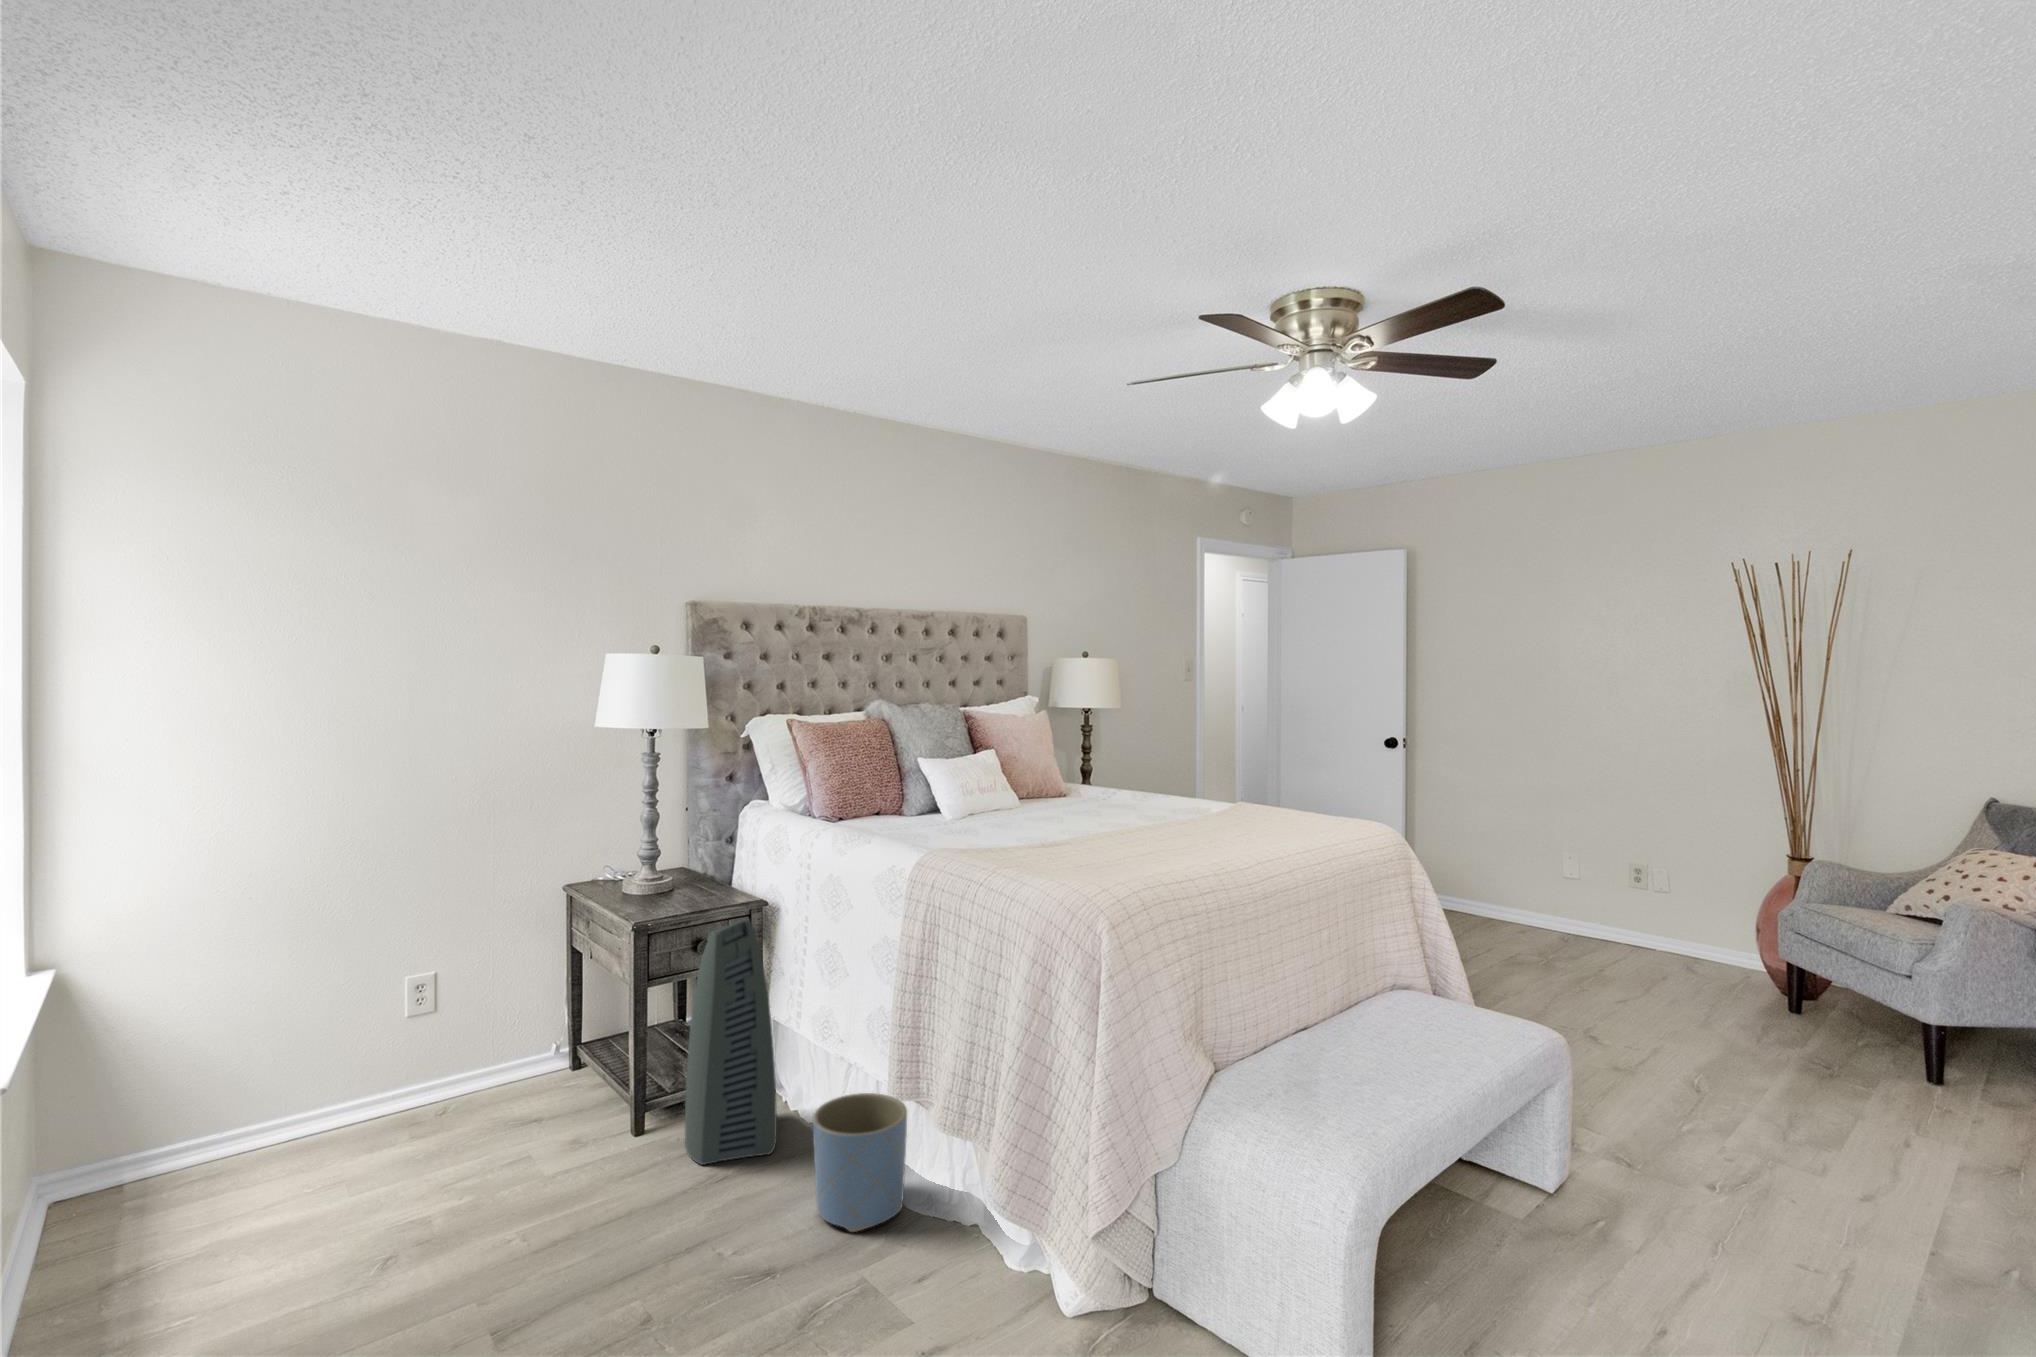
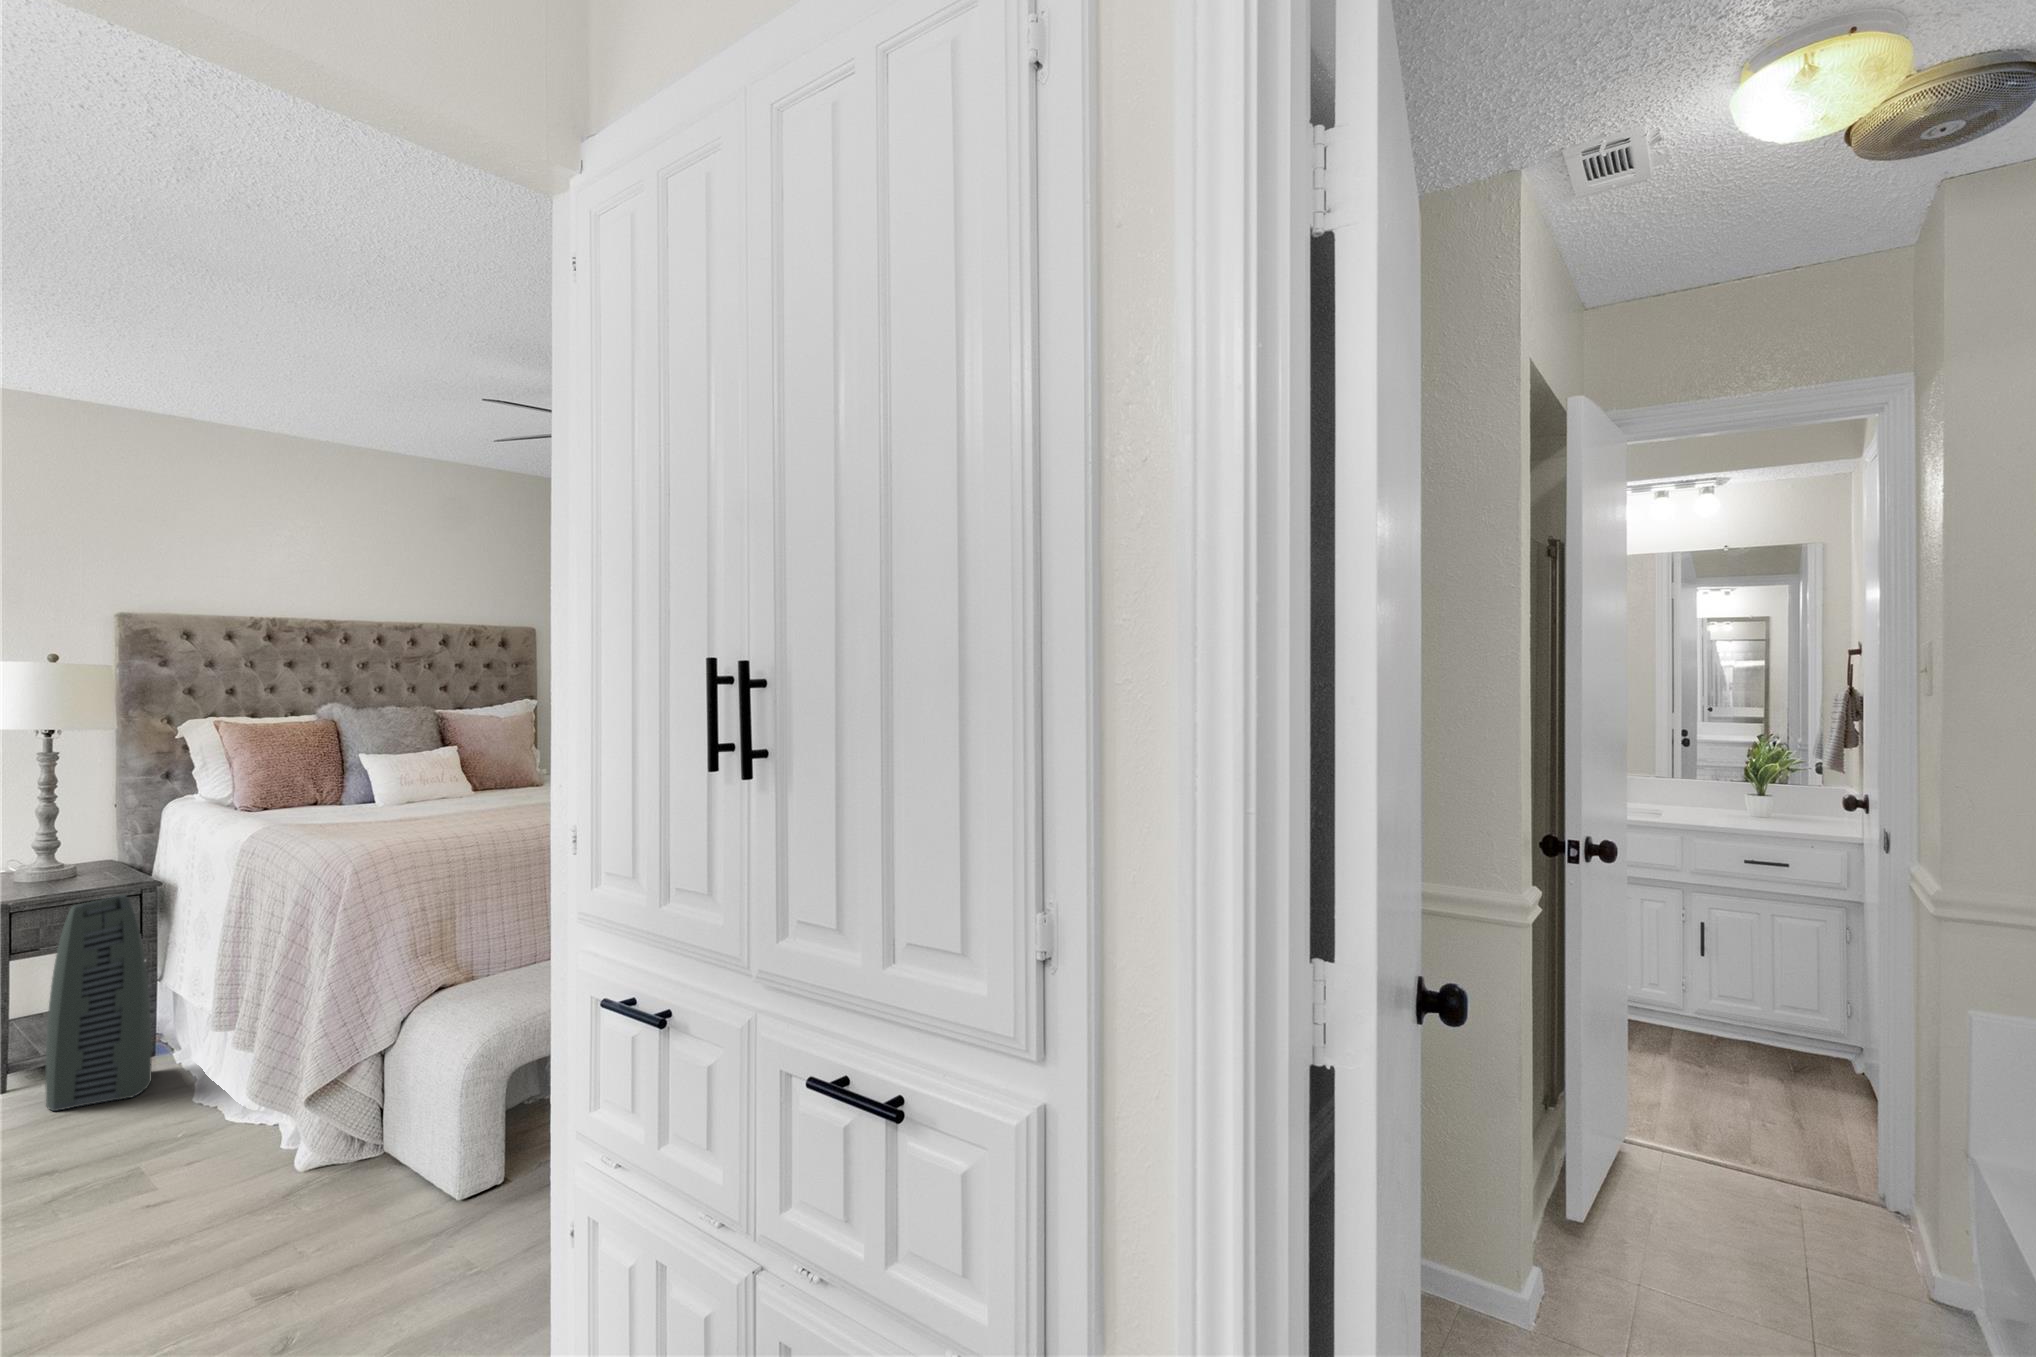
planter: present [813,1093,907,1232] -> none [139,1031,242,1141]

